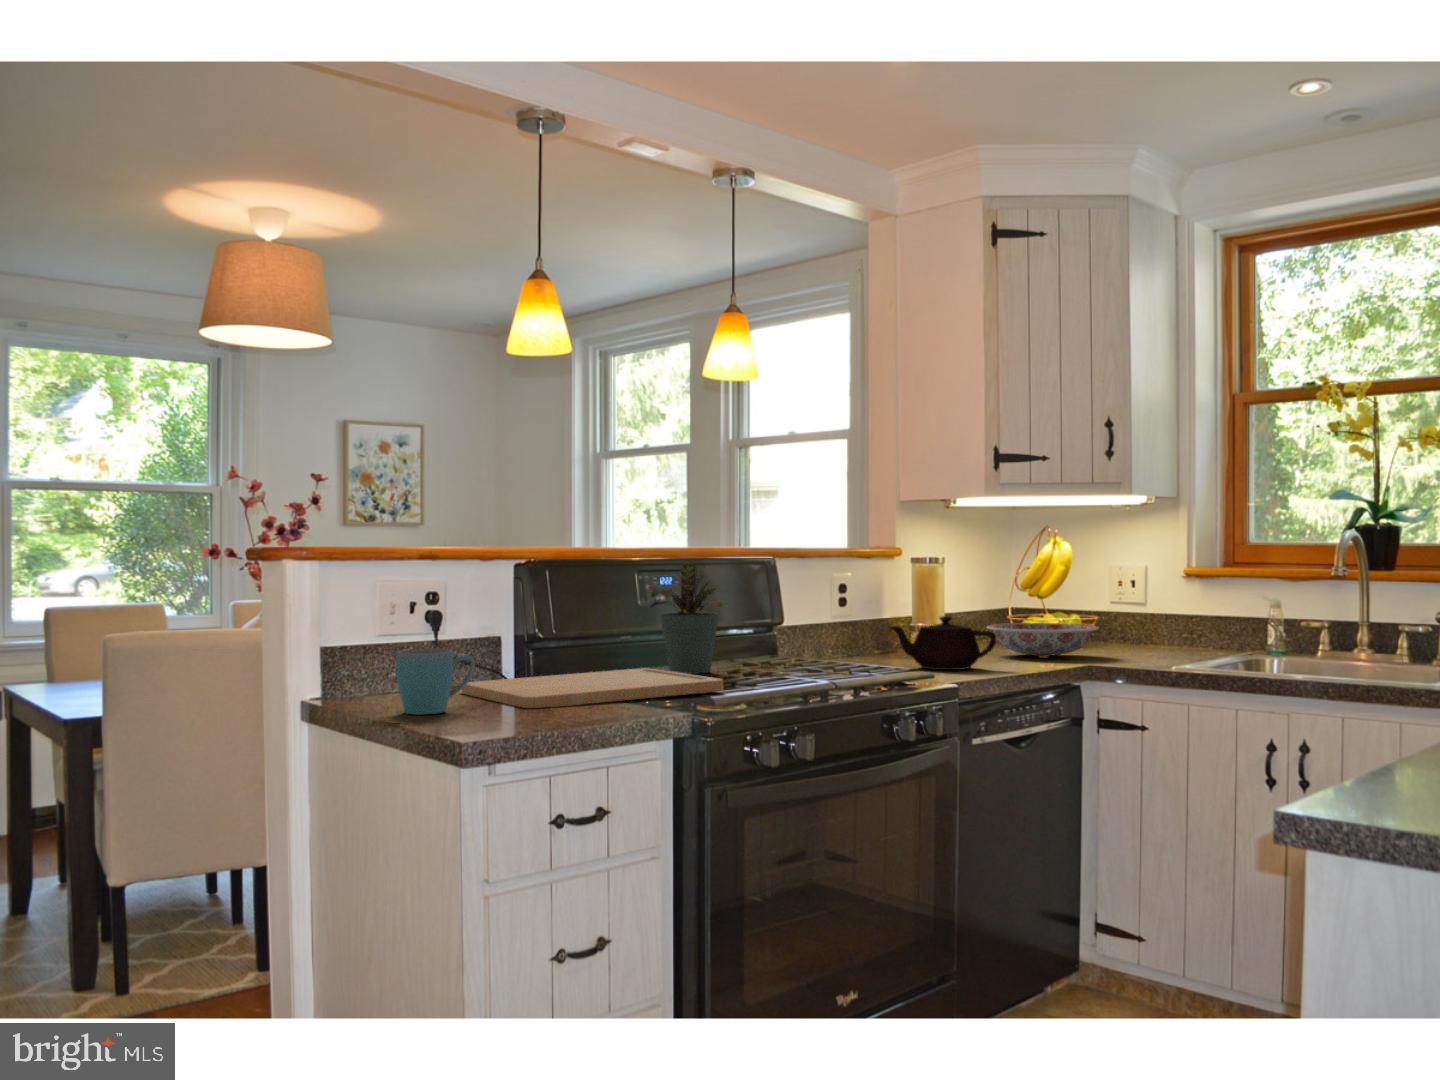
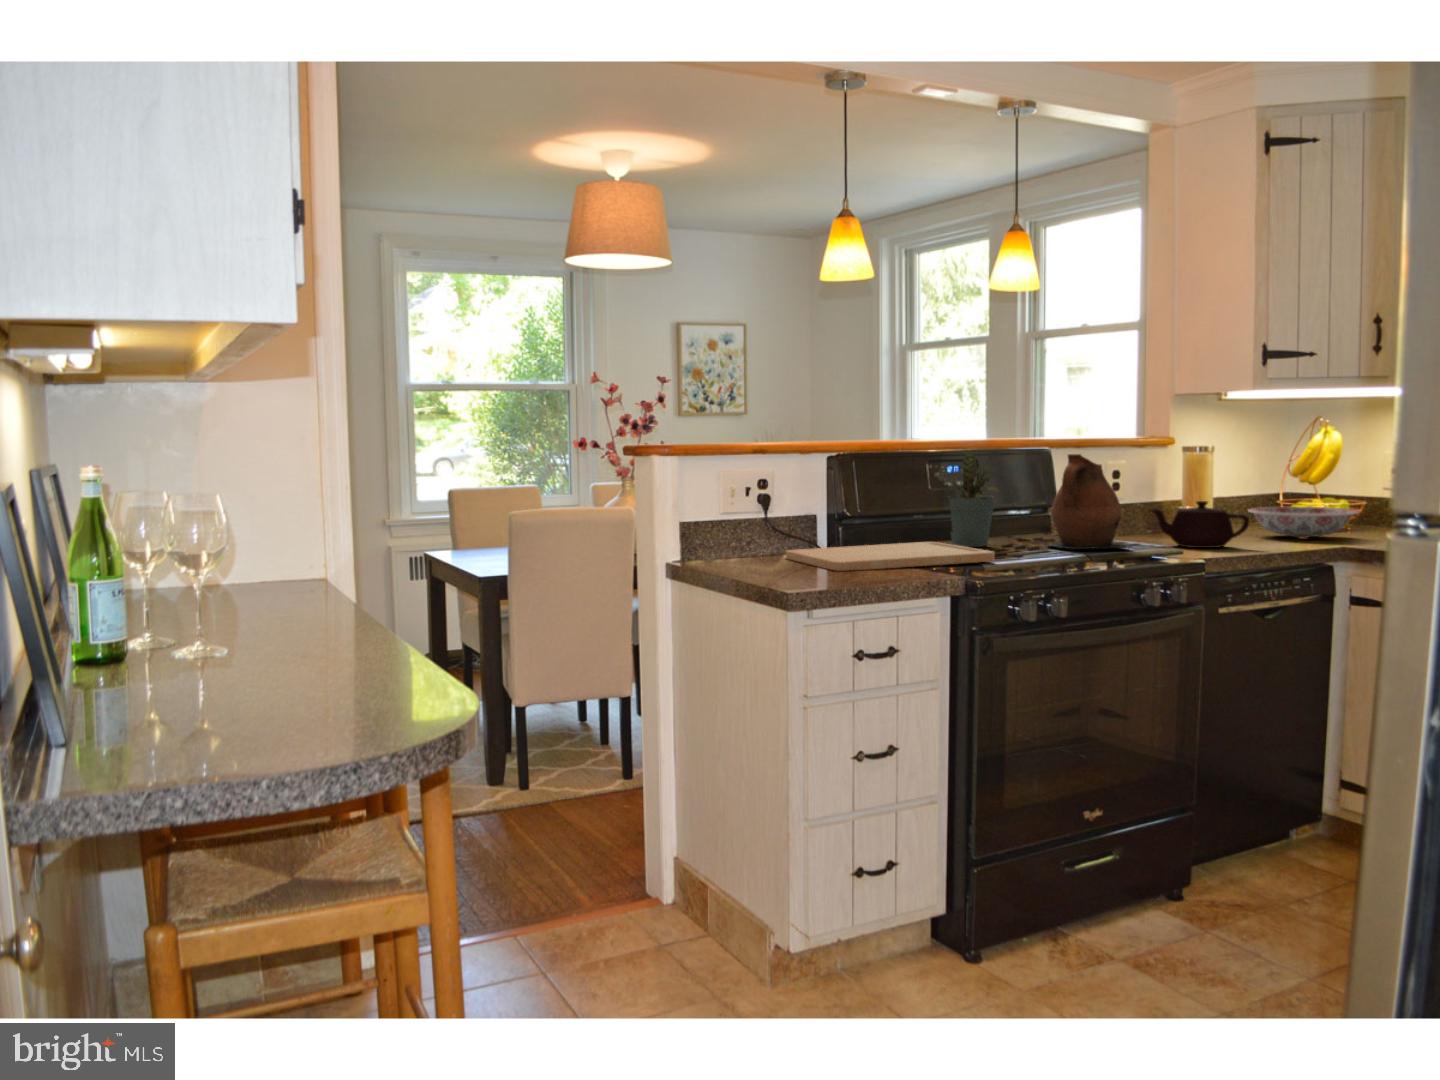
ceramic pitcher: none [772,562,876,674] -> present [1048,454,1132,549]
mug: present [396,649,475,715] -> none [739,524,797,573]

